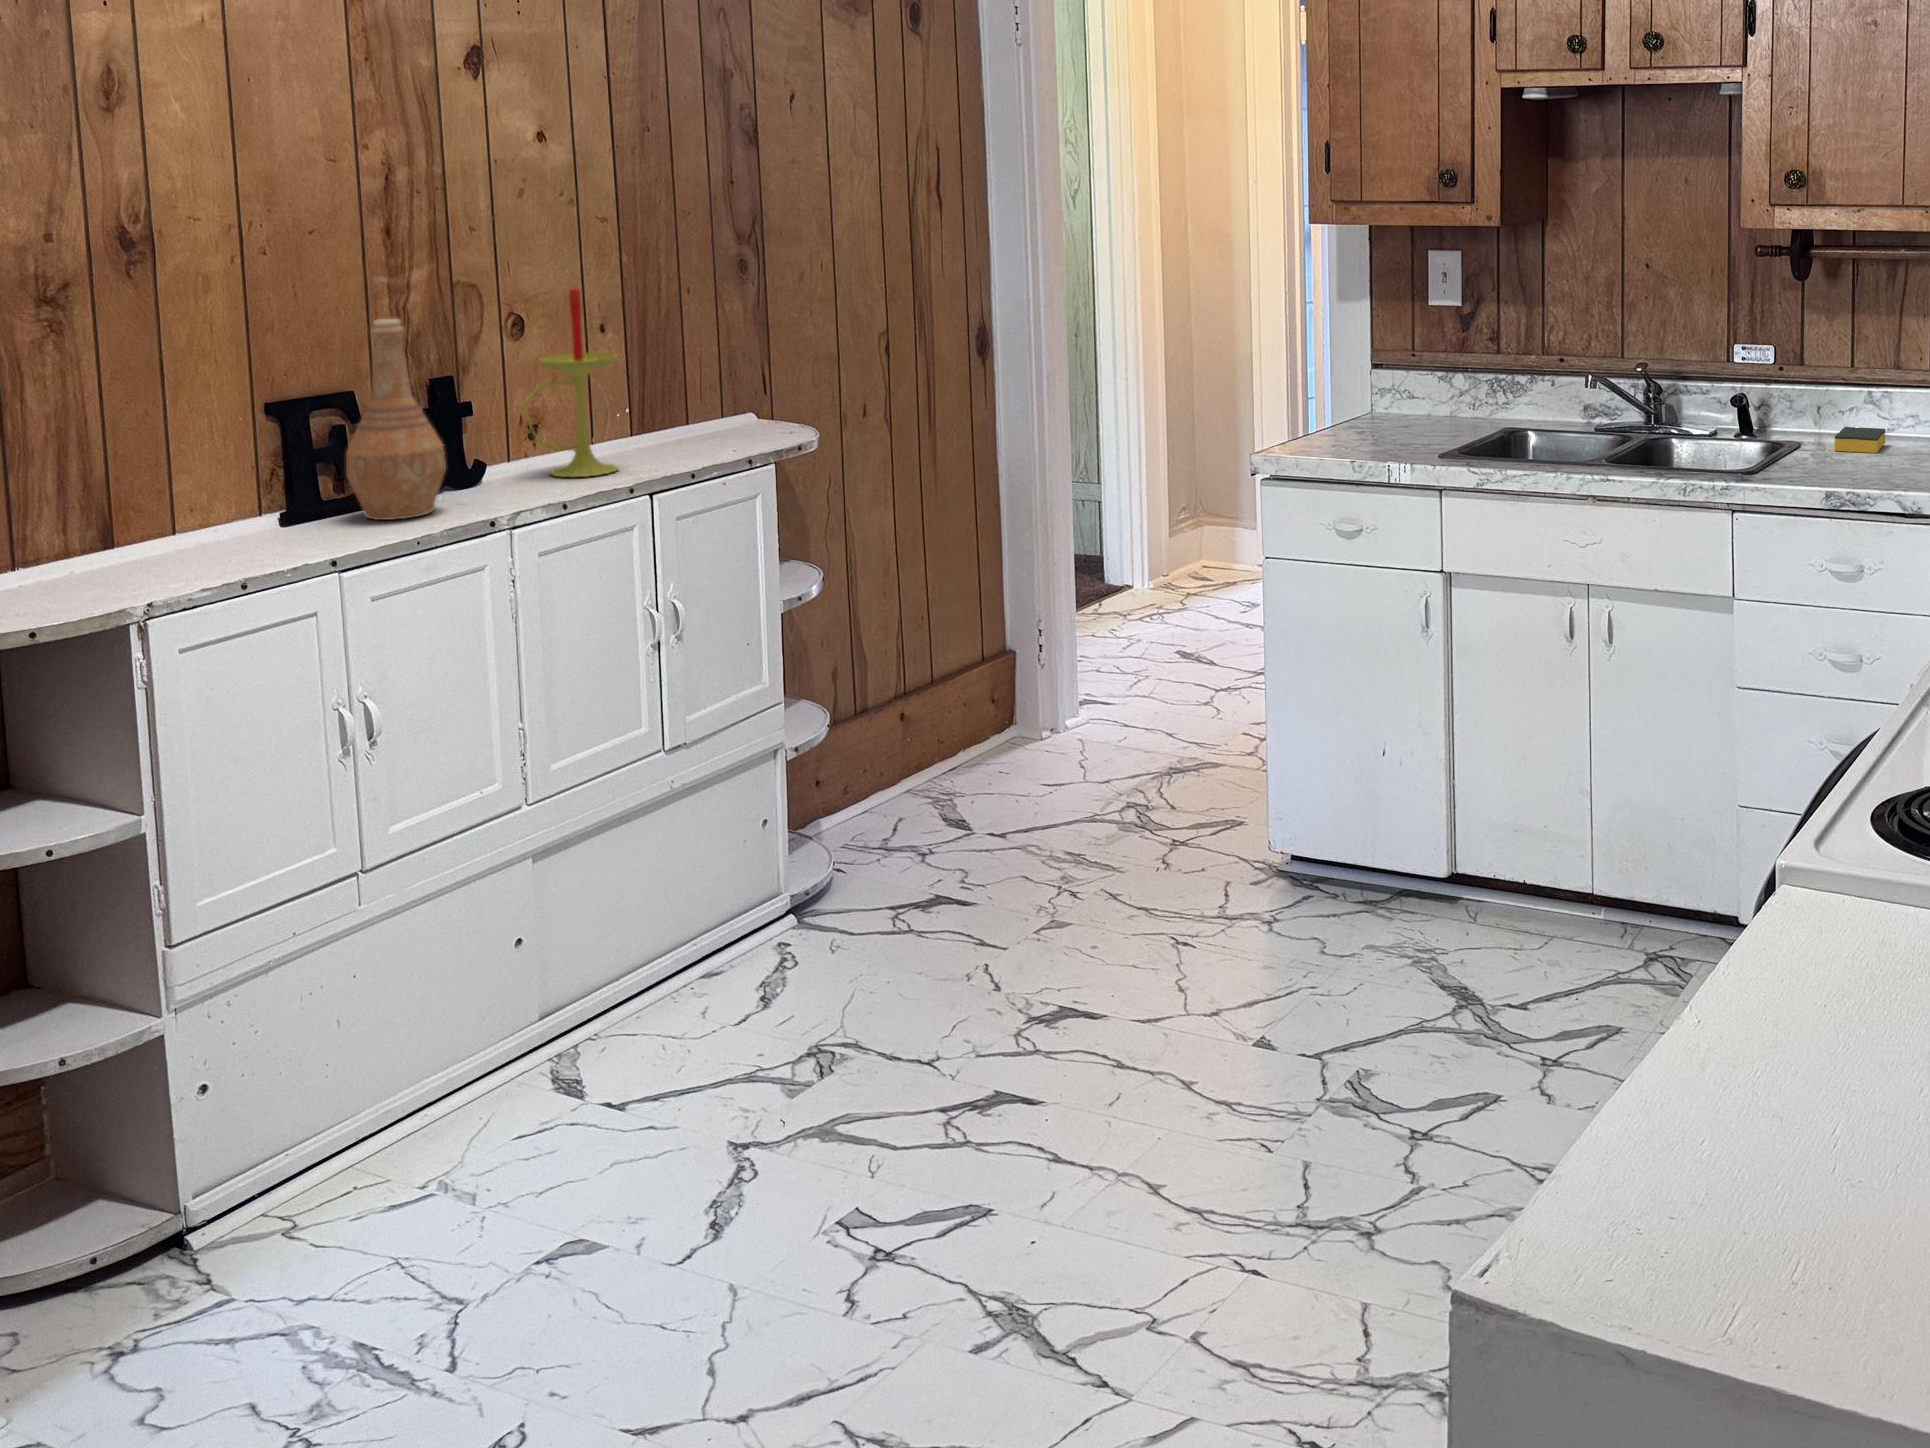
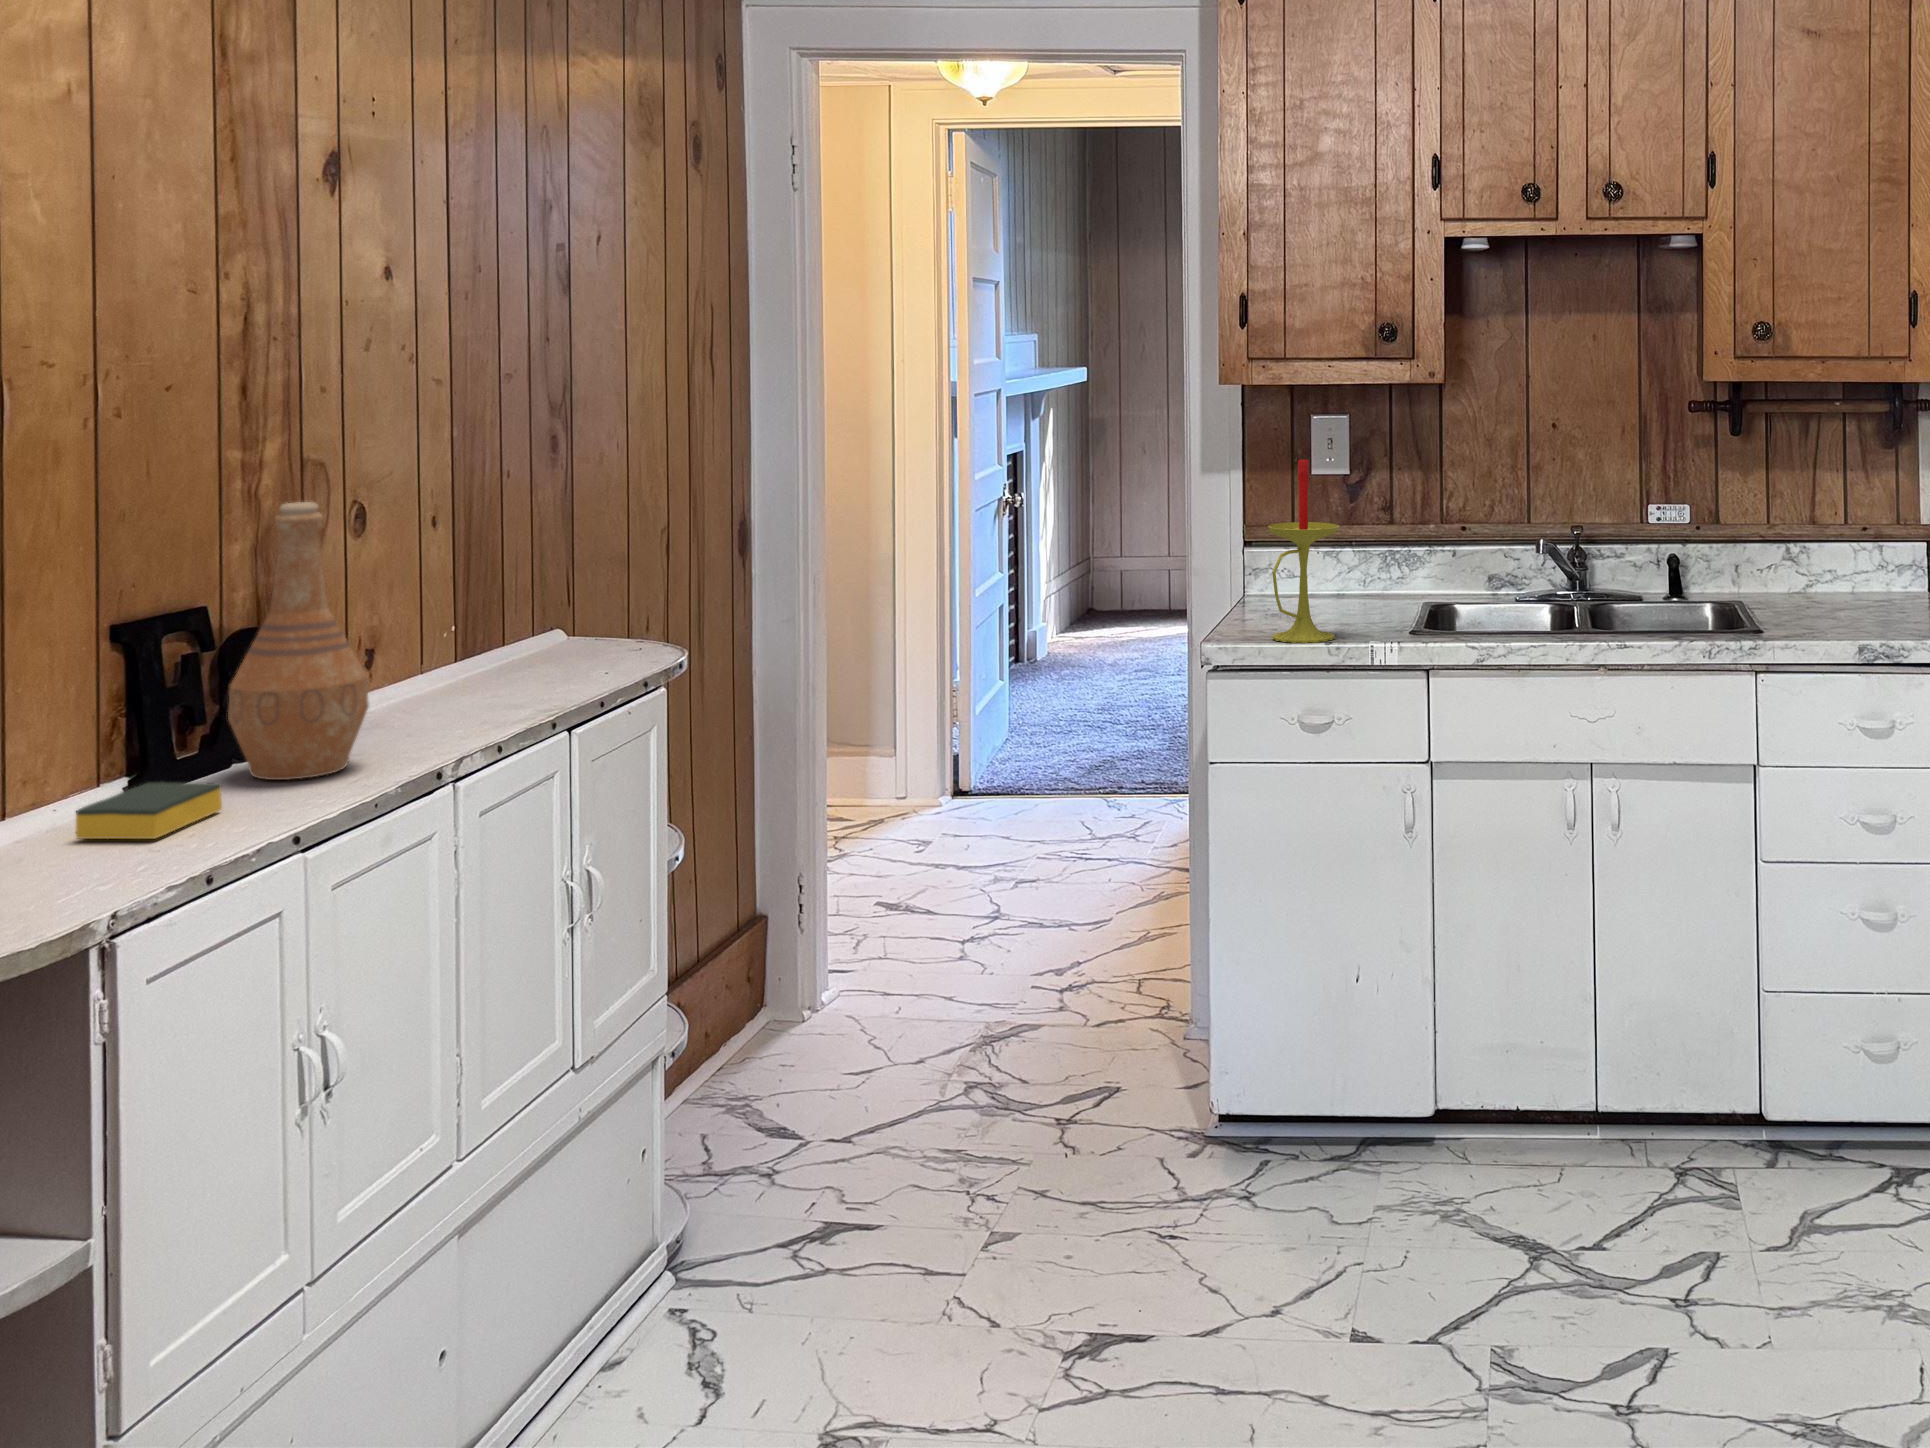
candle: present [523,289,619,477] -> present [1268,460,1339,643]
sponge: present [1835,427,1886,453] -> present [76,782,222,839]

